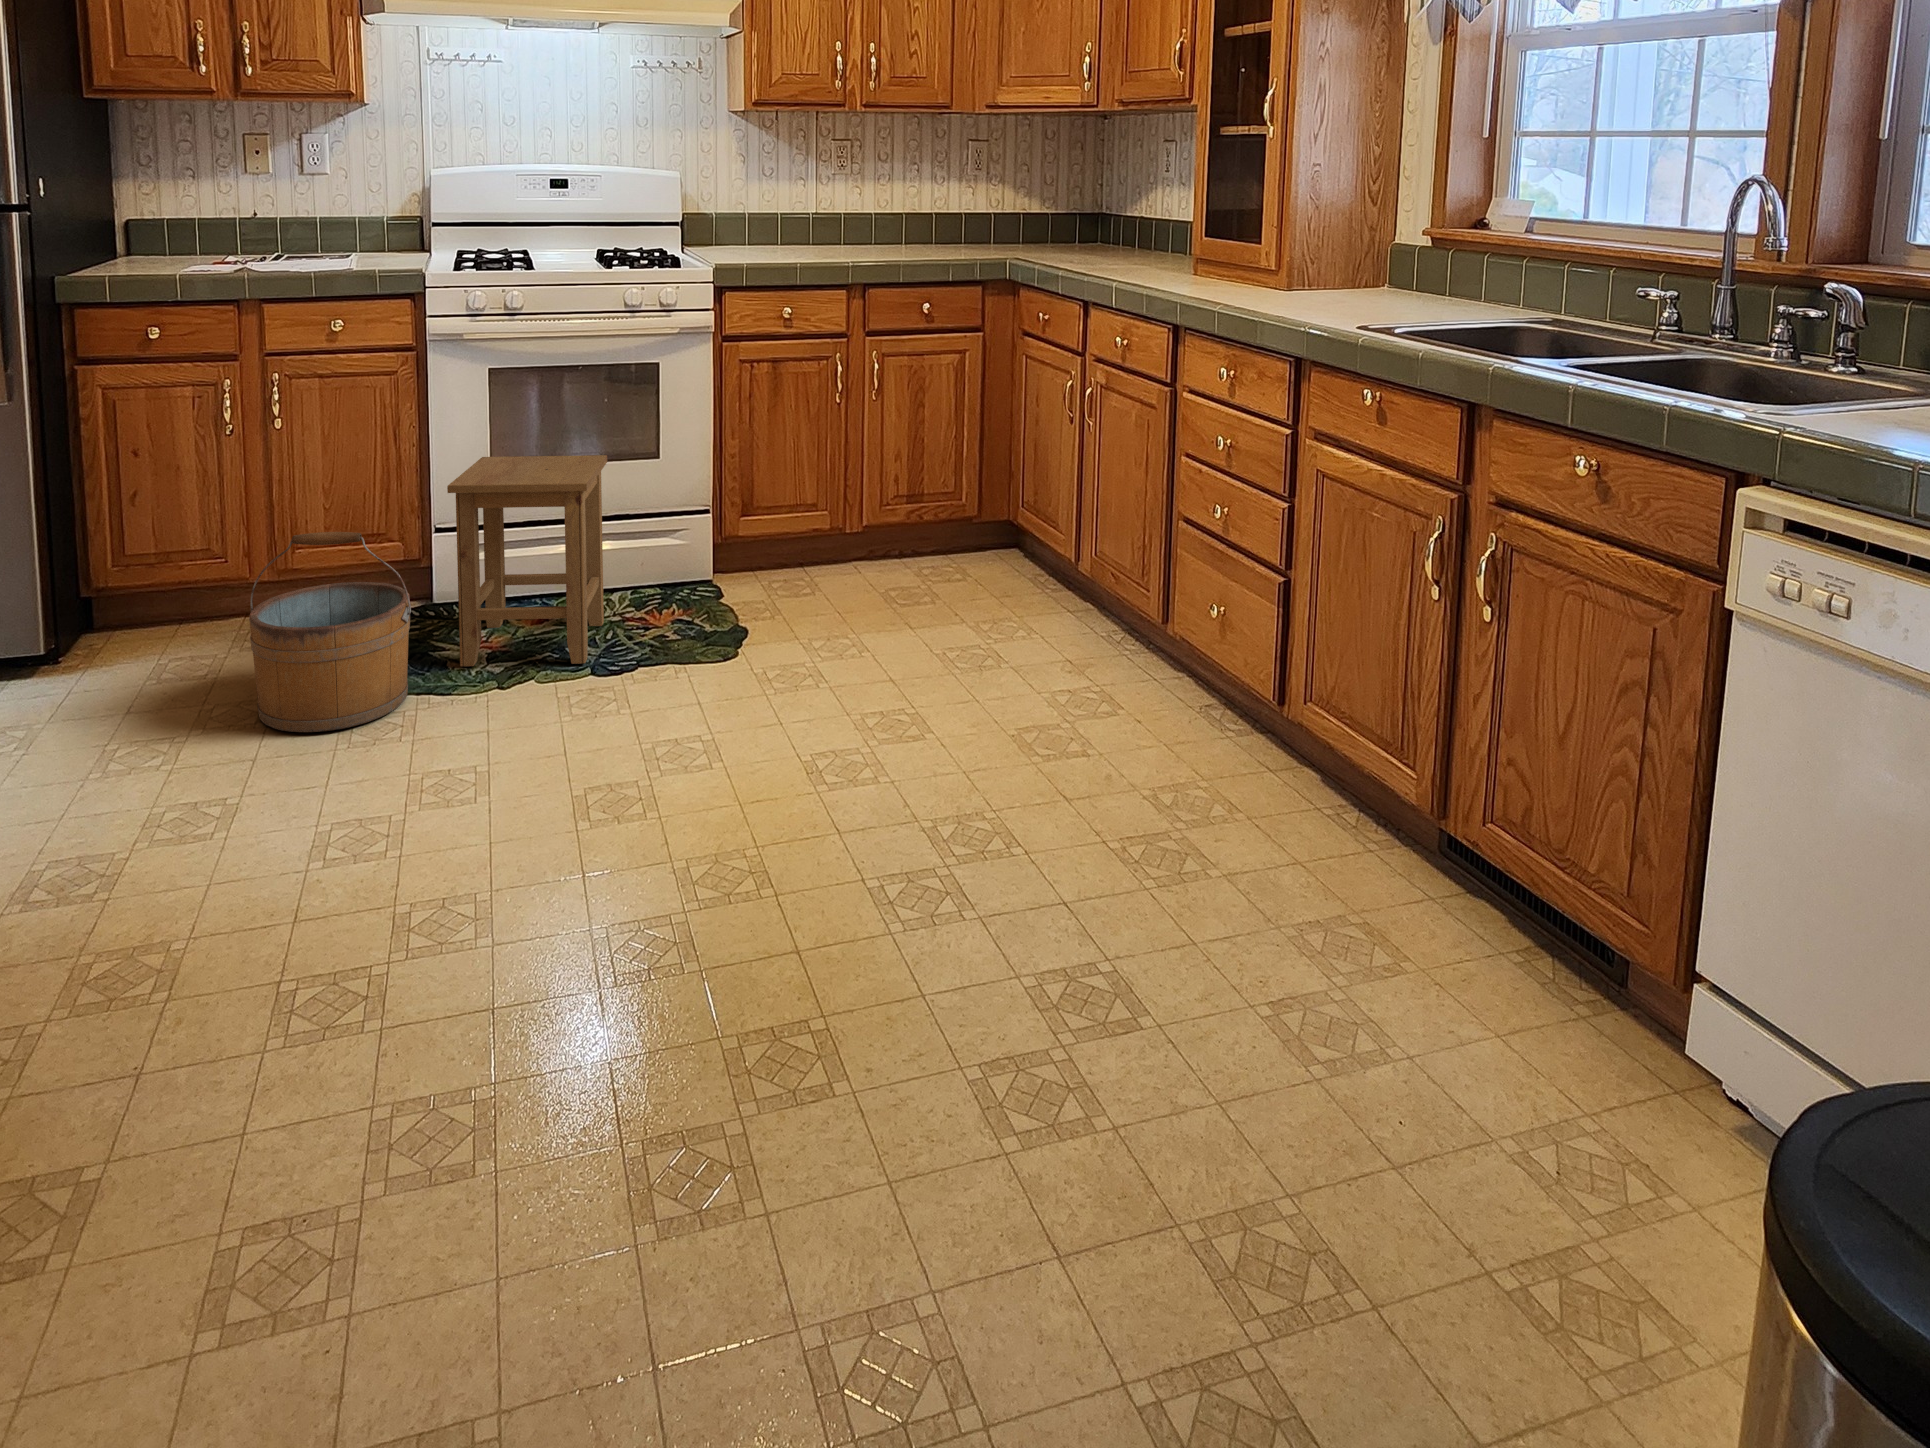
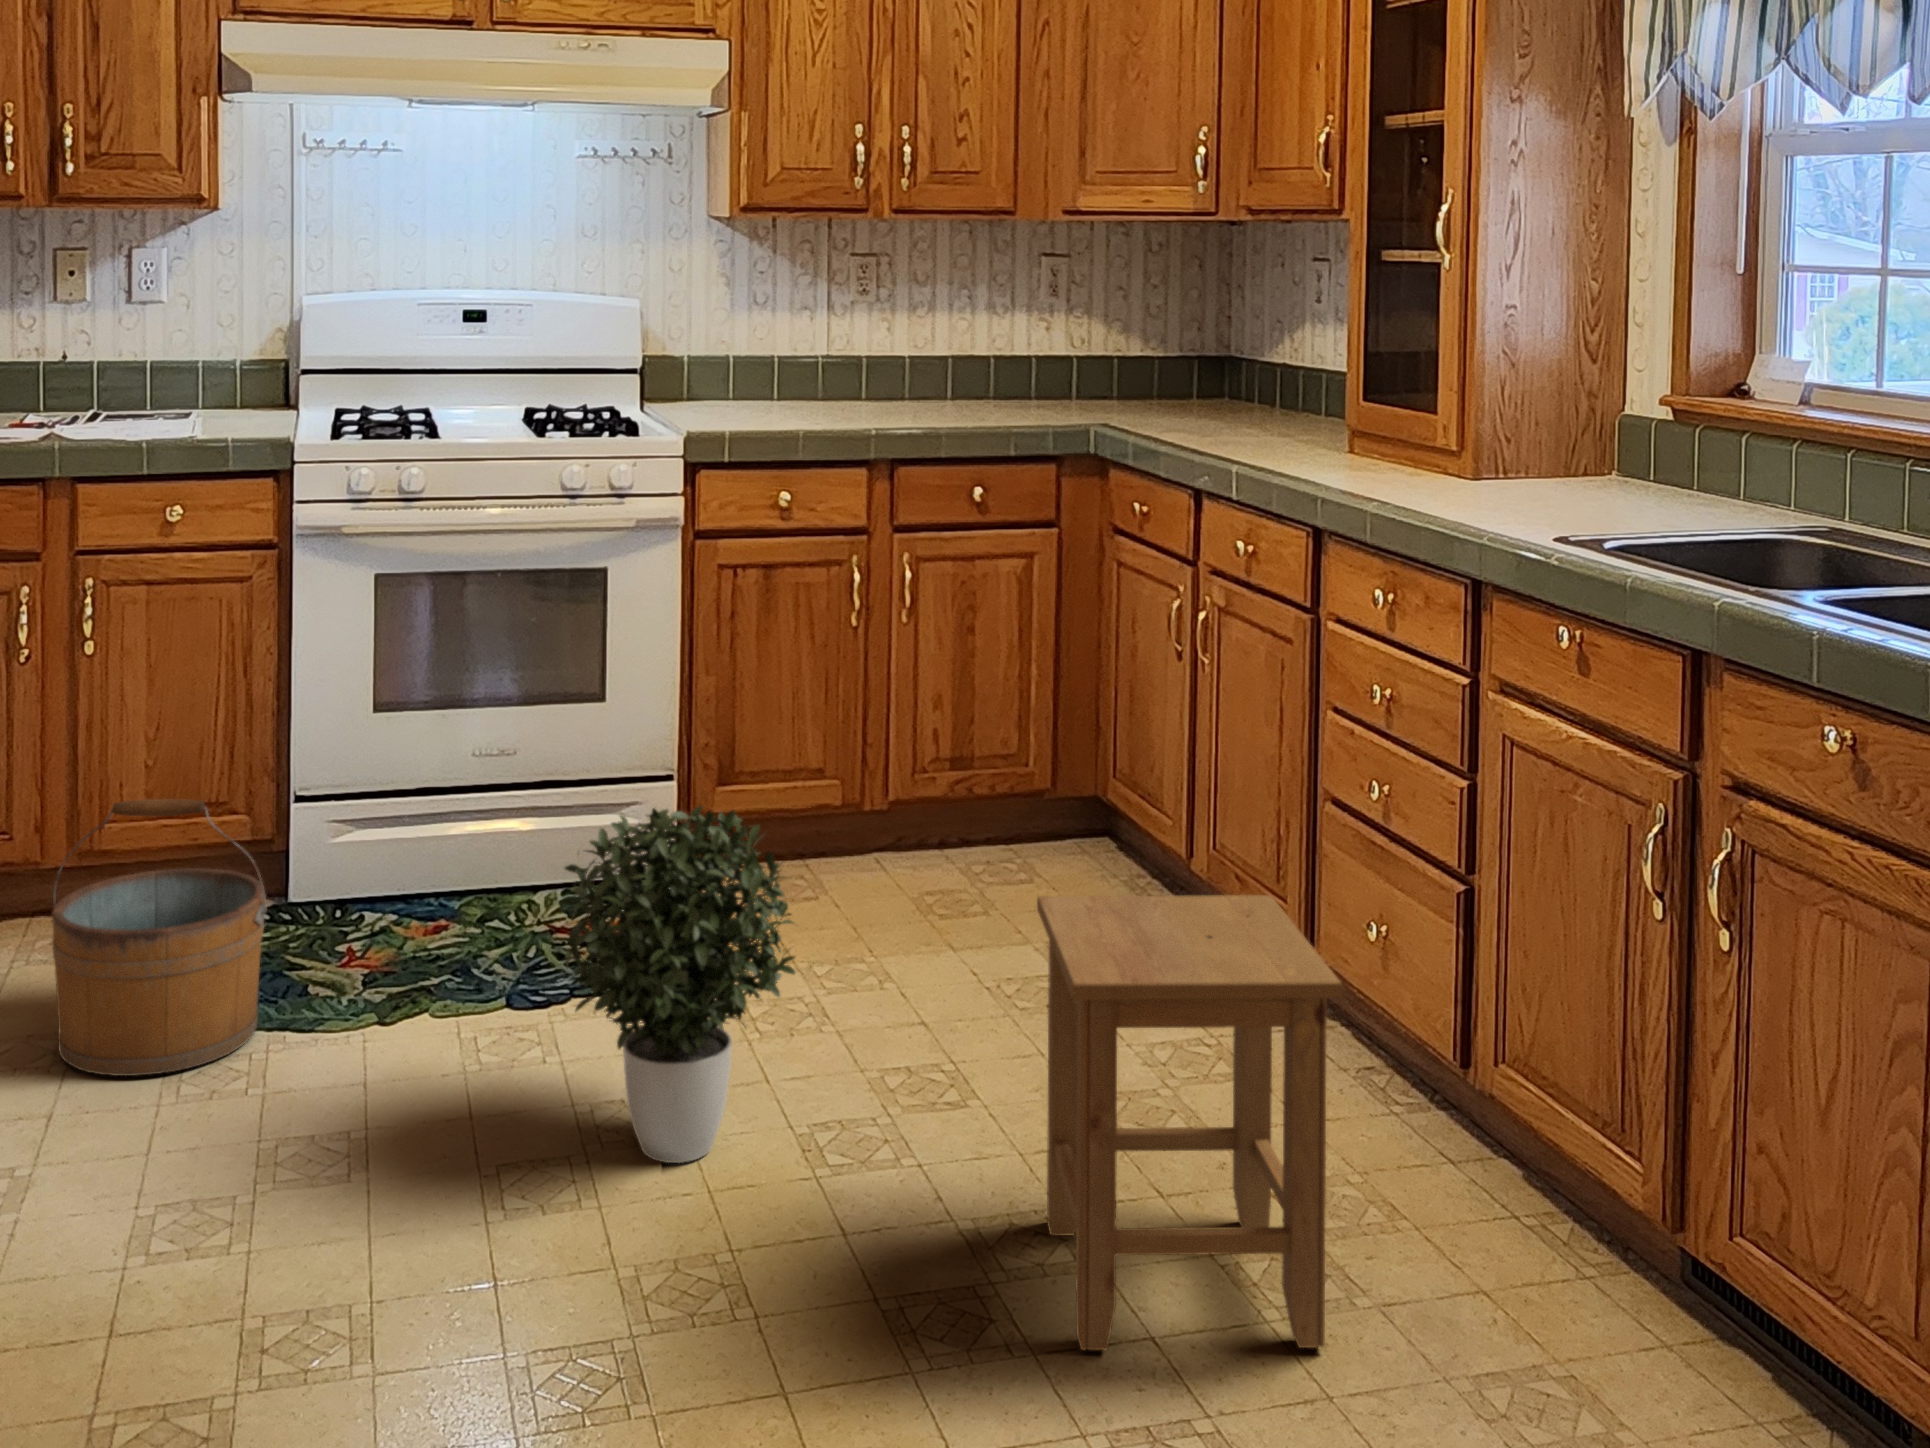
stool: present [447,455,607,666] -> present [1037,895,1343,1350]
potted plant: none [627,530,803,786] -> present [562,806,795,1163]

